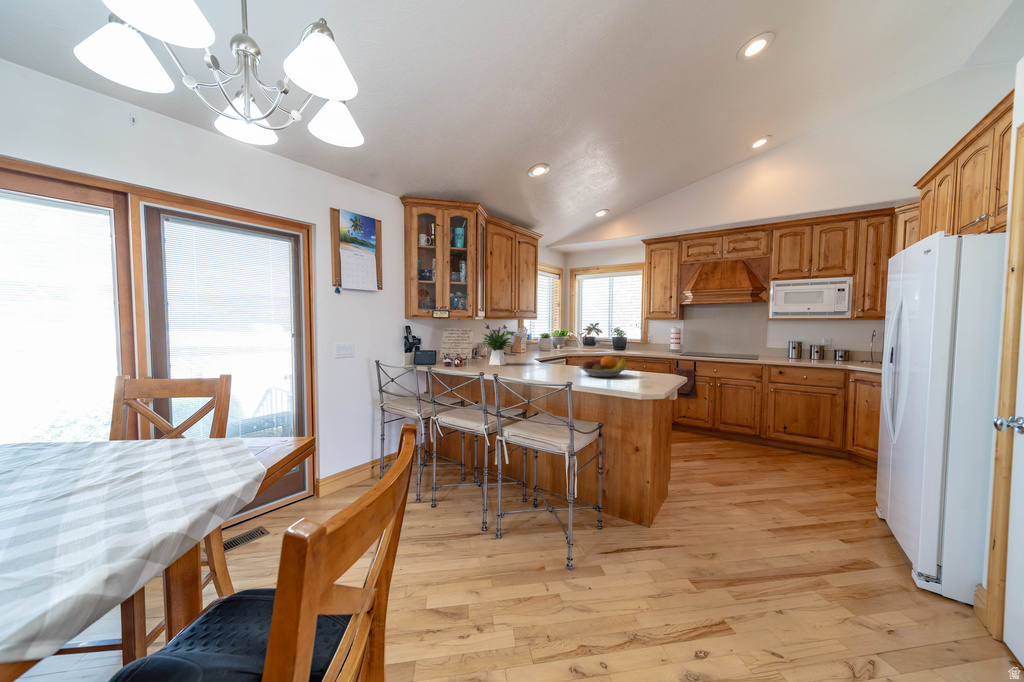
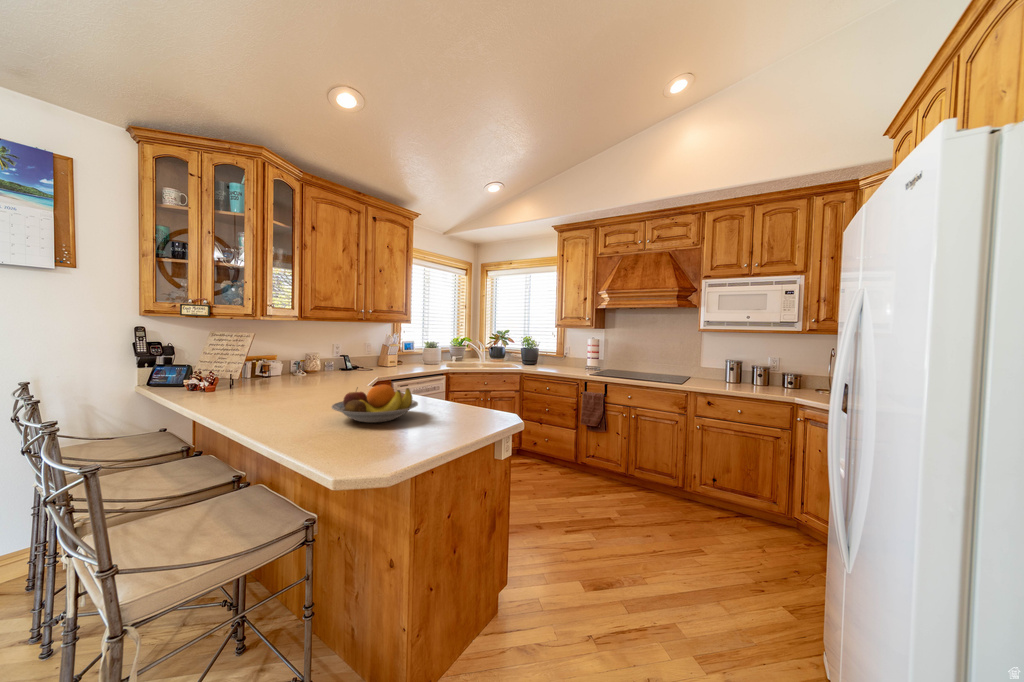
flower arrangement: present [482,323,515,365] -> none [245,324,319,390]

